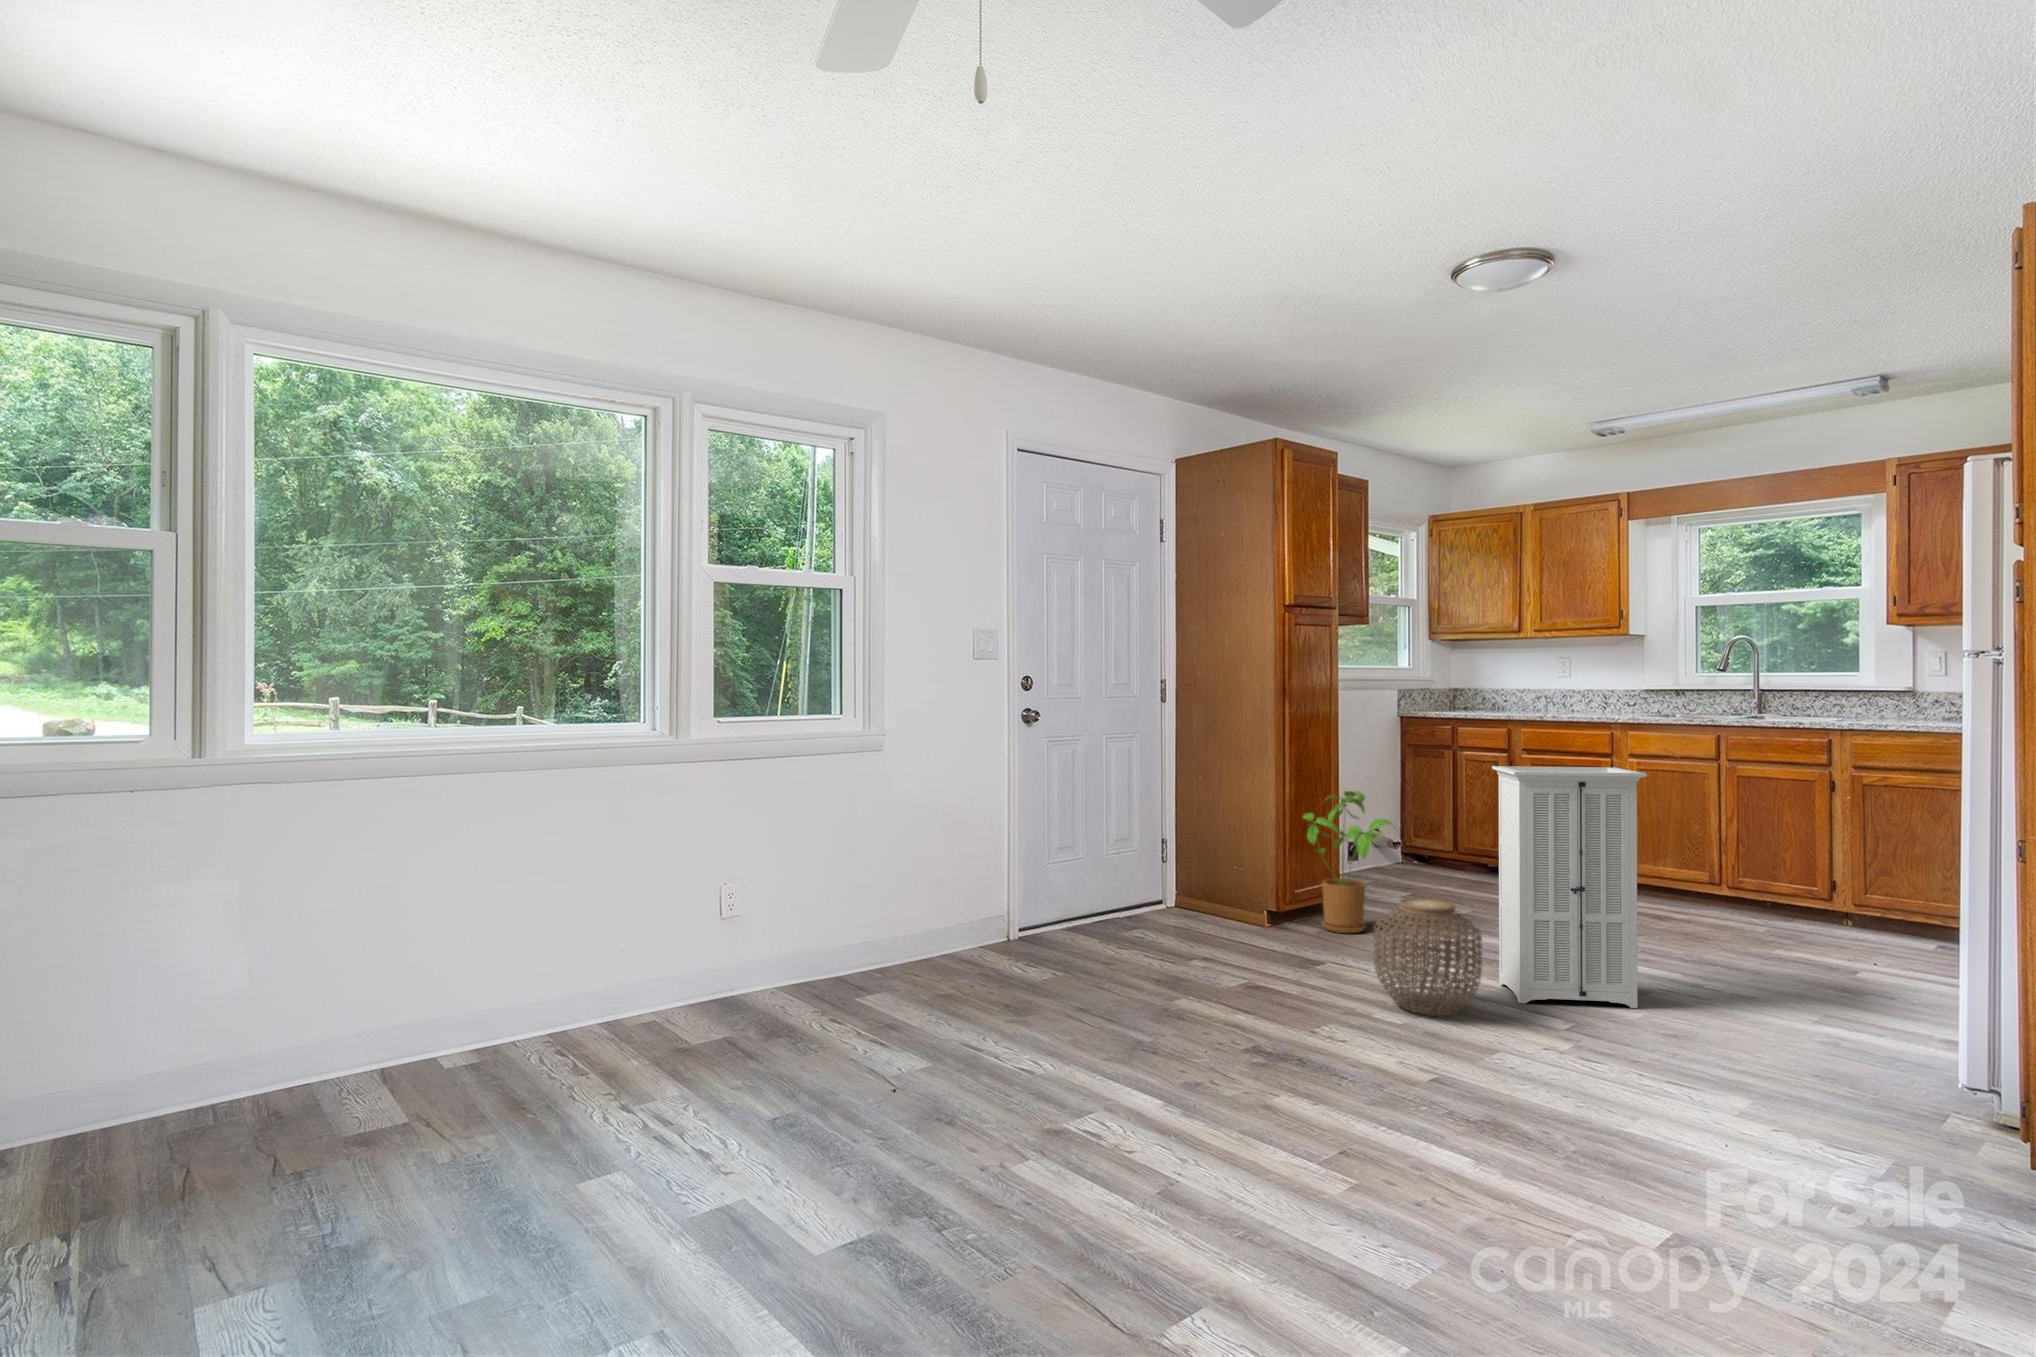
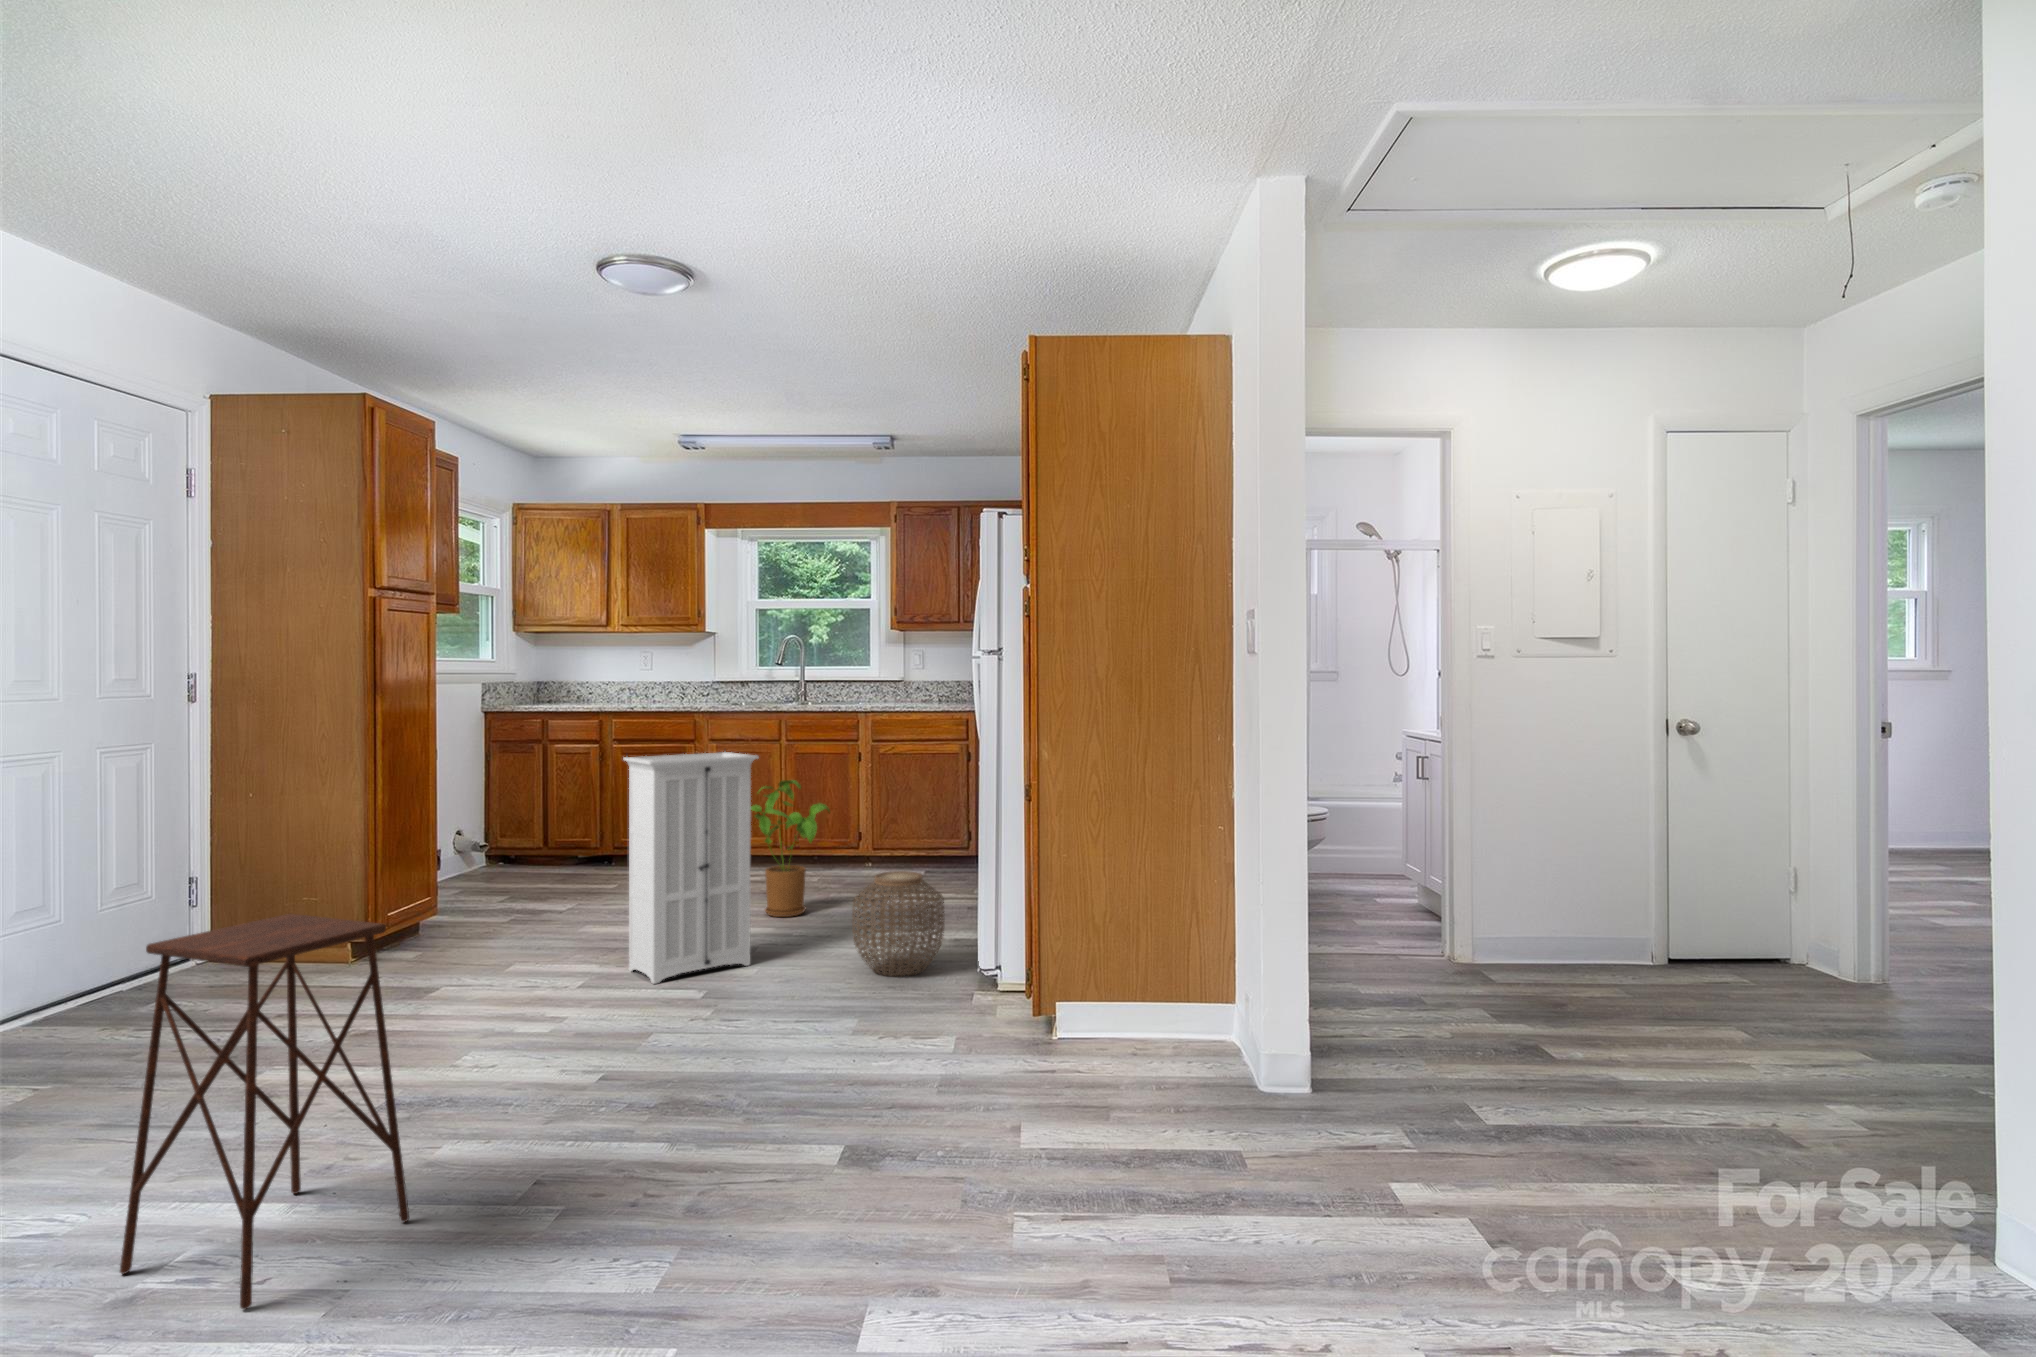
house plant: present [1304,791,1391,933] -> present [751,780,830,917]
side table: none [1057,871,1237,1166] -> present [120,914,409,1310]
woven basket: present [1373,898,1482,1016] -> present [852,871,944,976]

